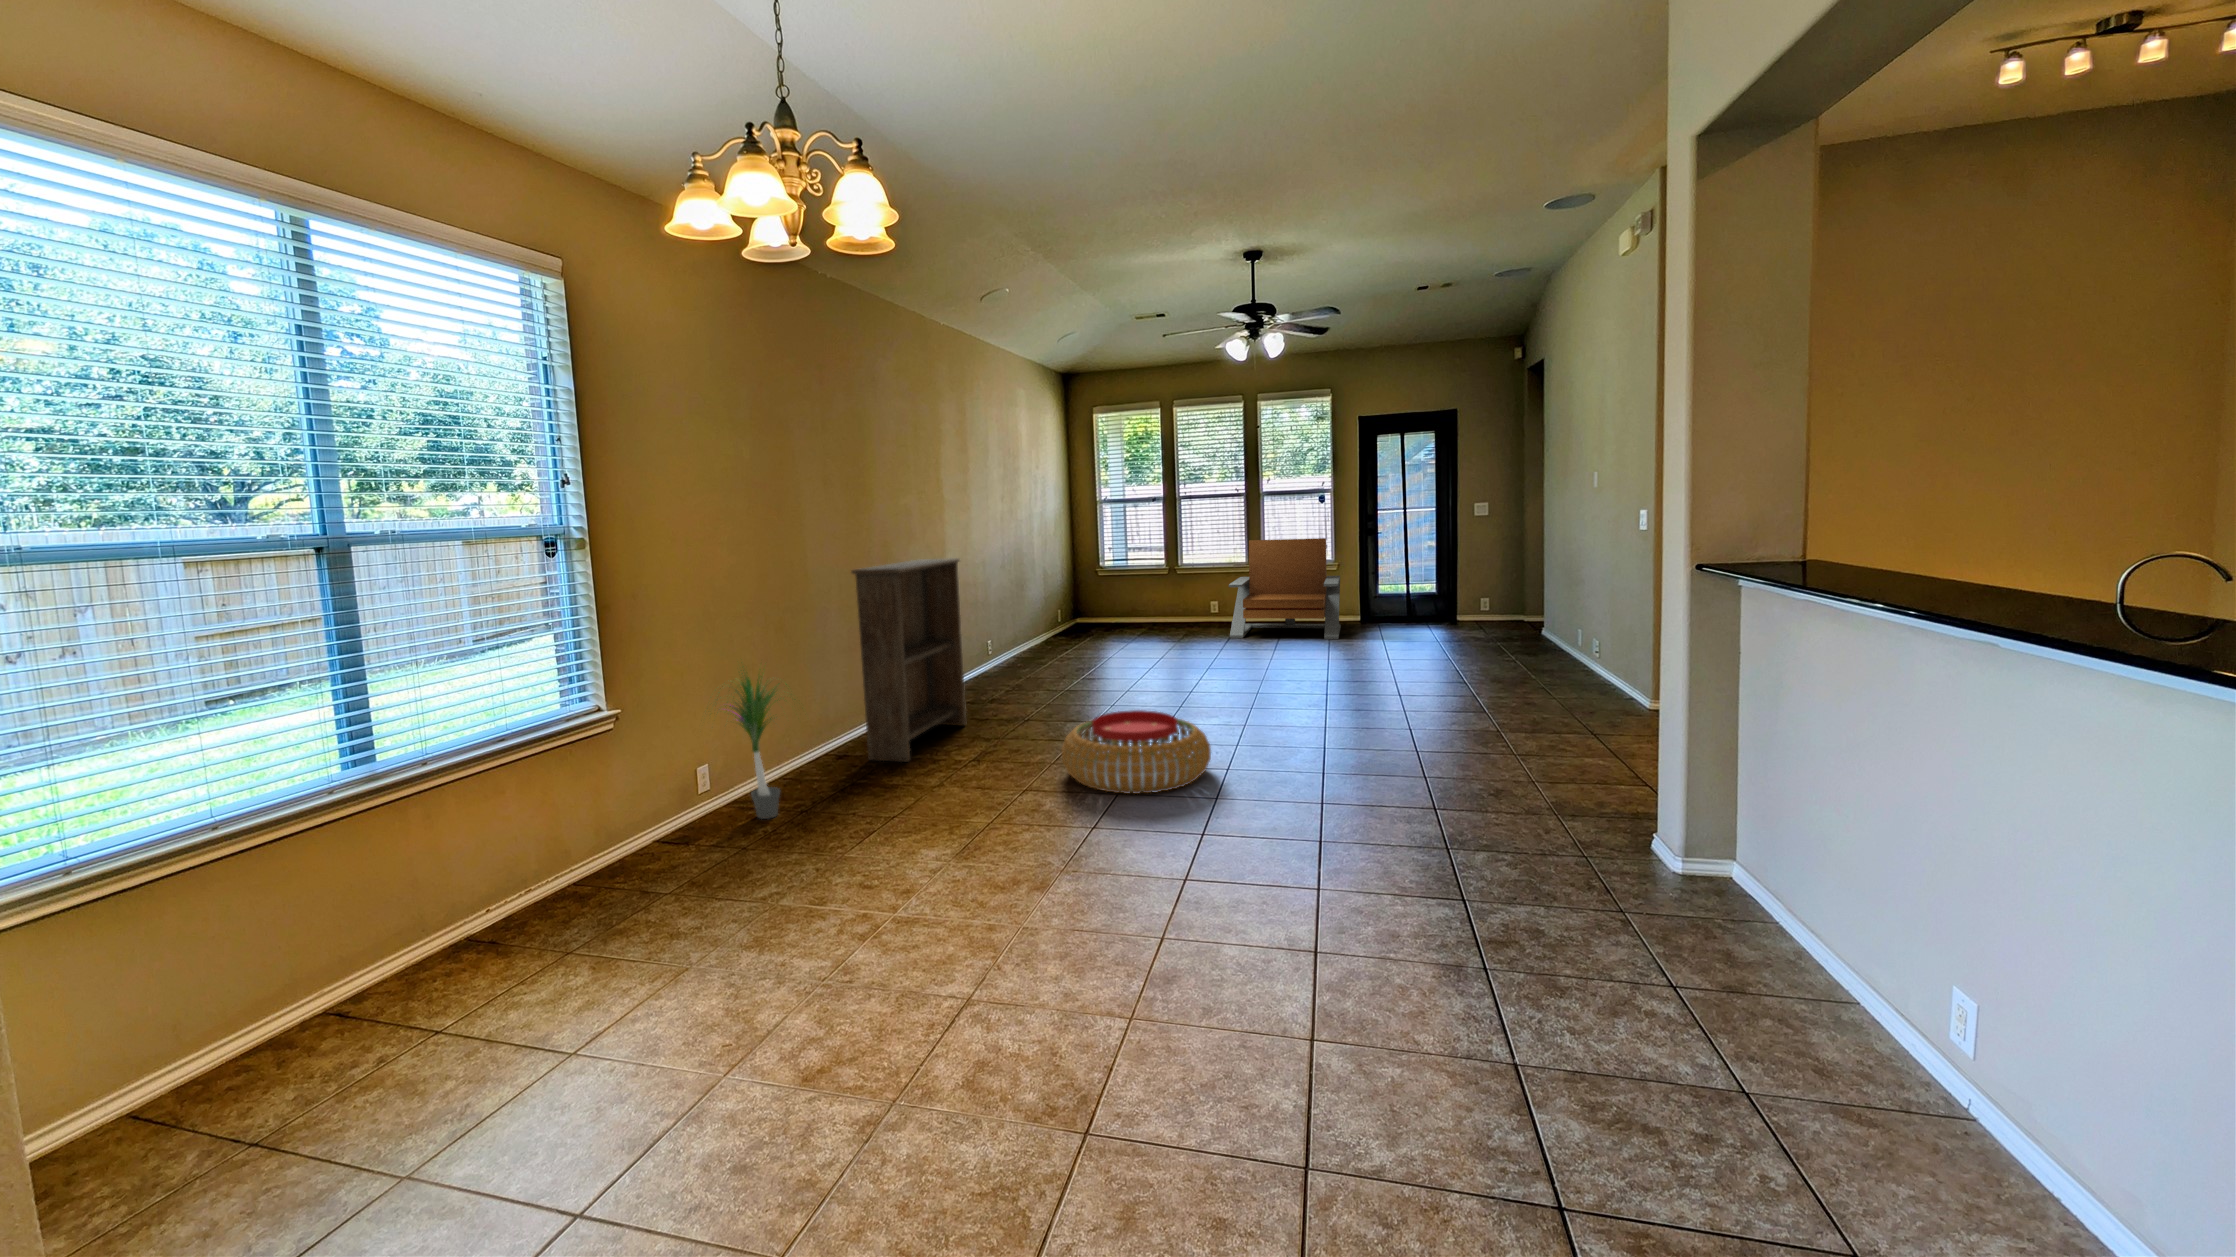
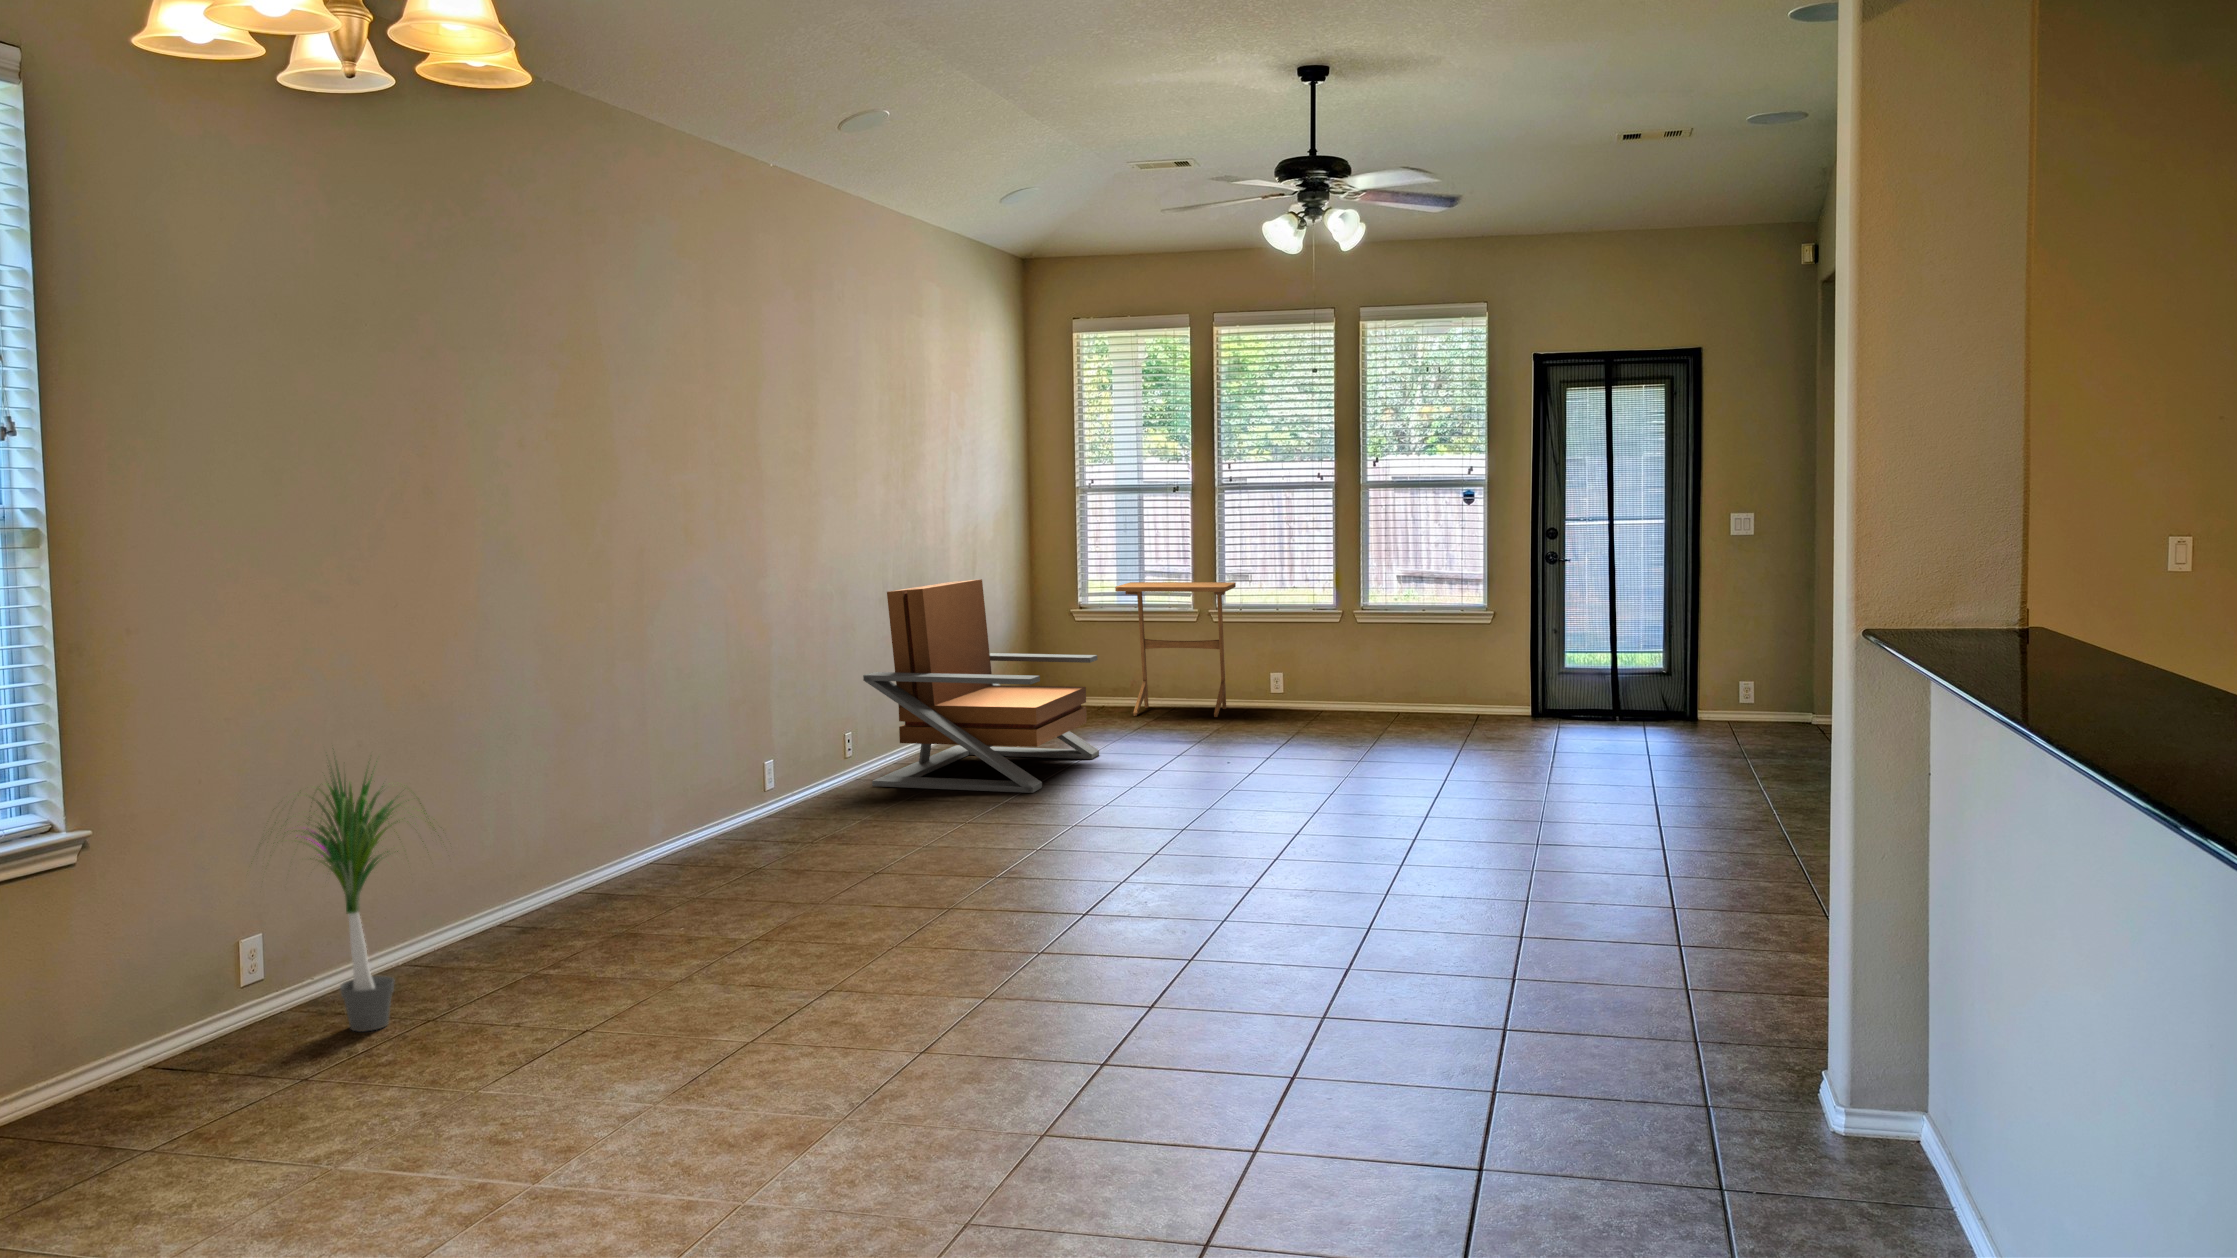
lounge chair: present [1229,538,1341,639] -> present [863,579,1099,793]
side table: none [1119,553,1186,630] -> present [1115,582,1236,717]
bookshelf: present [852,558,966,762] -> none [563,582,780,937]
pouf: present [1061,710,1211,794] -> none [909,854,1166,997]

